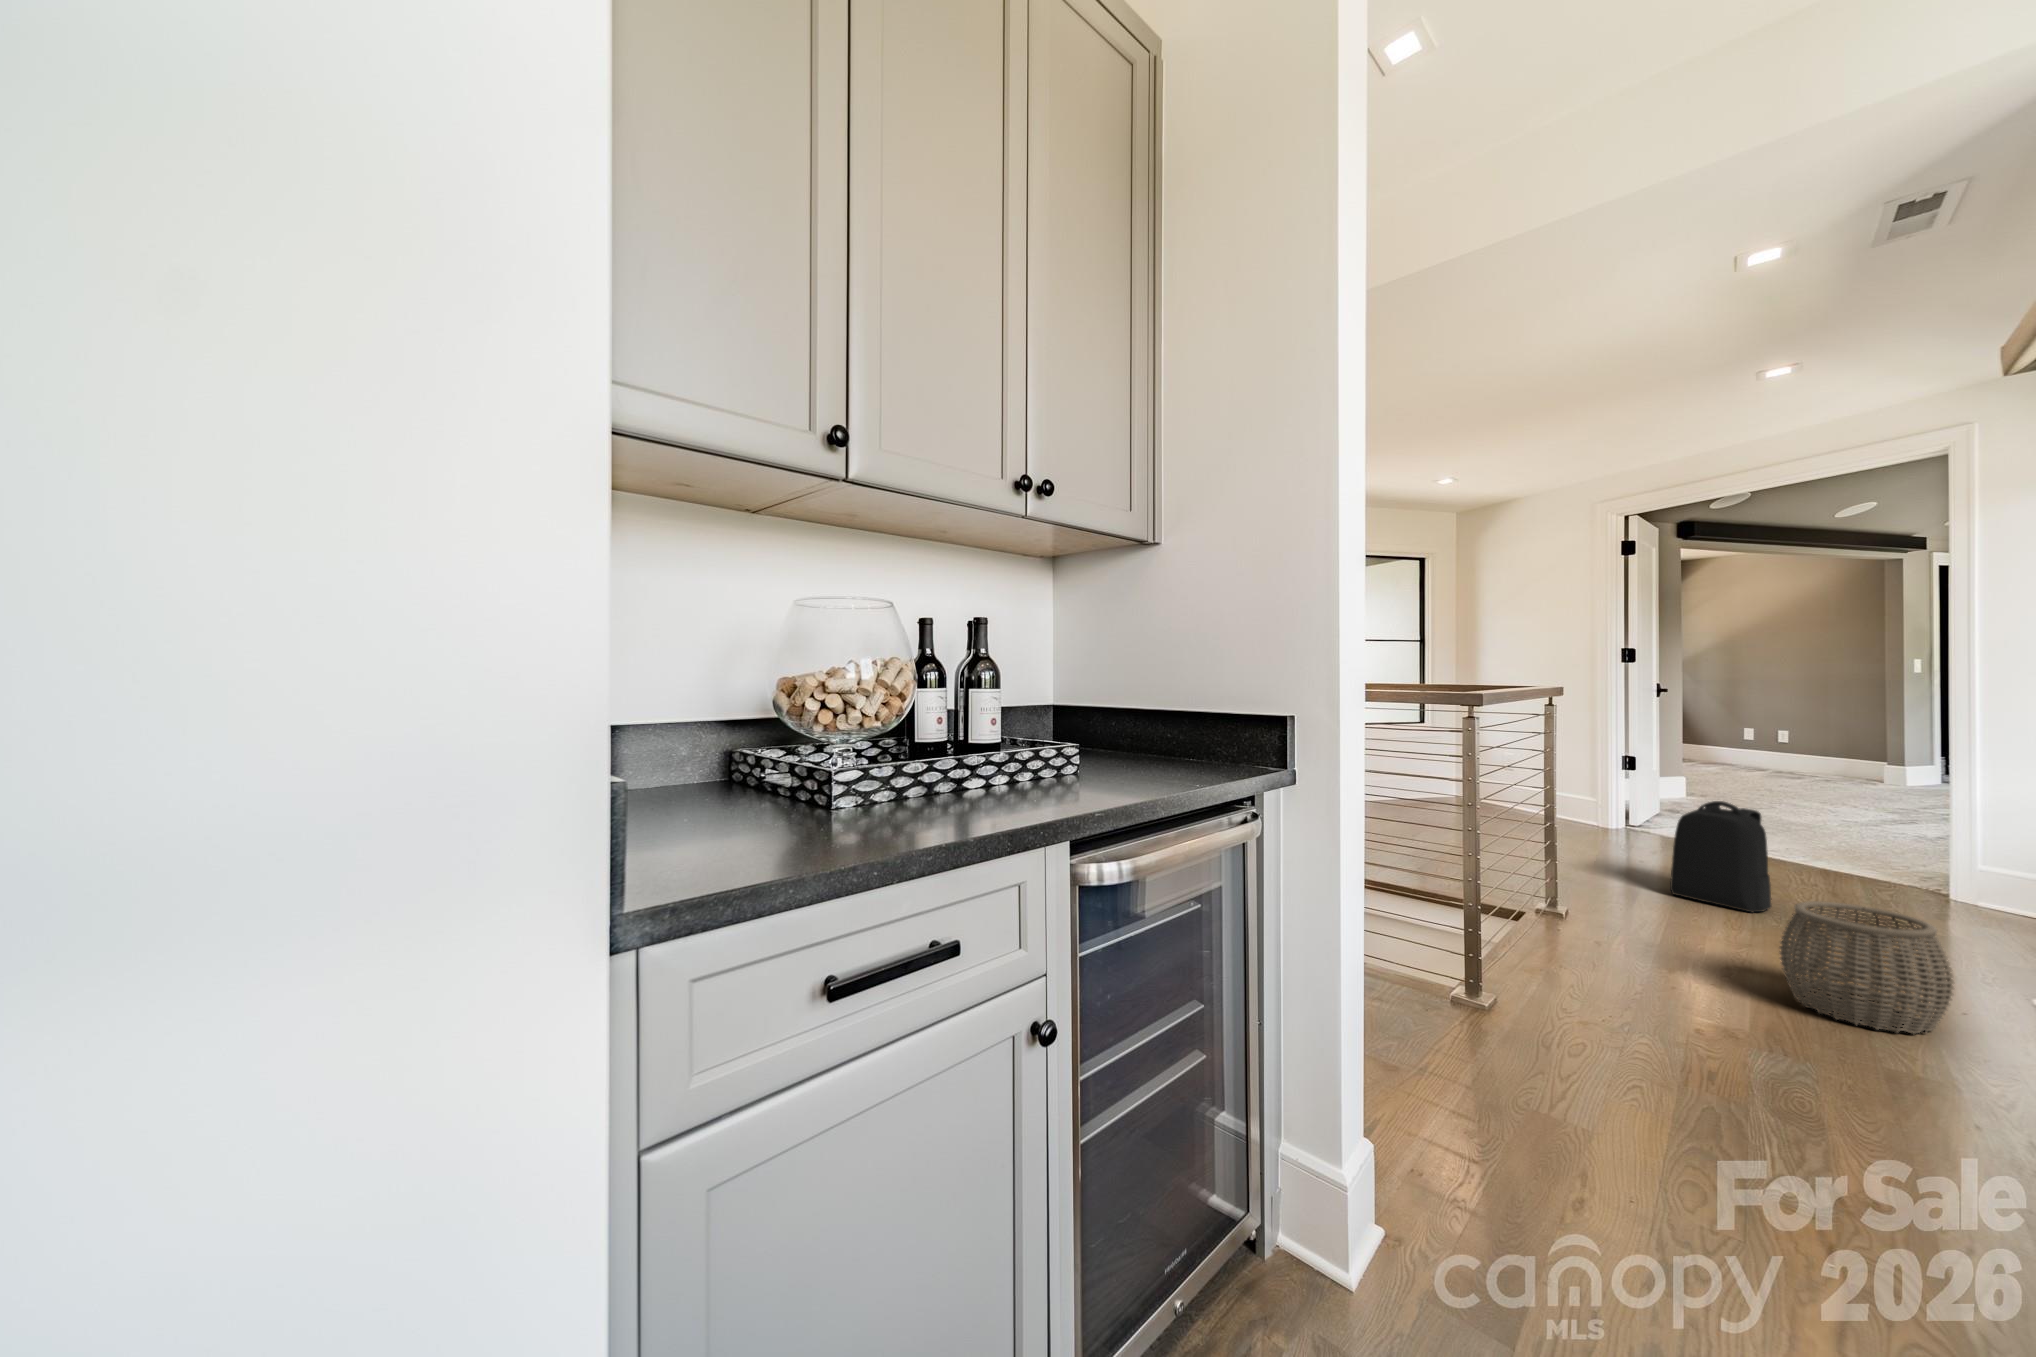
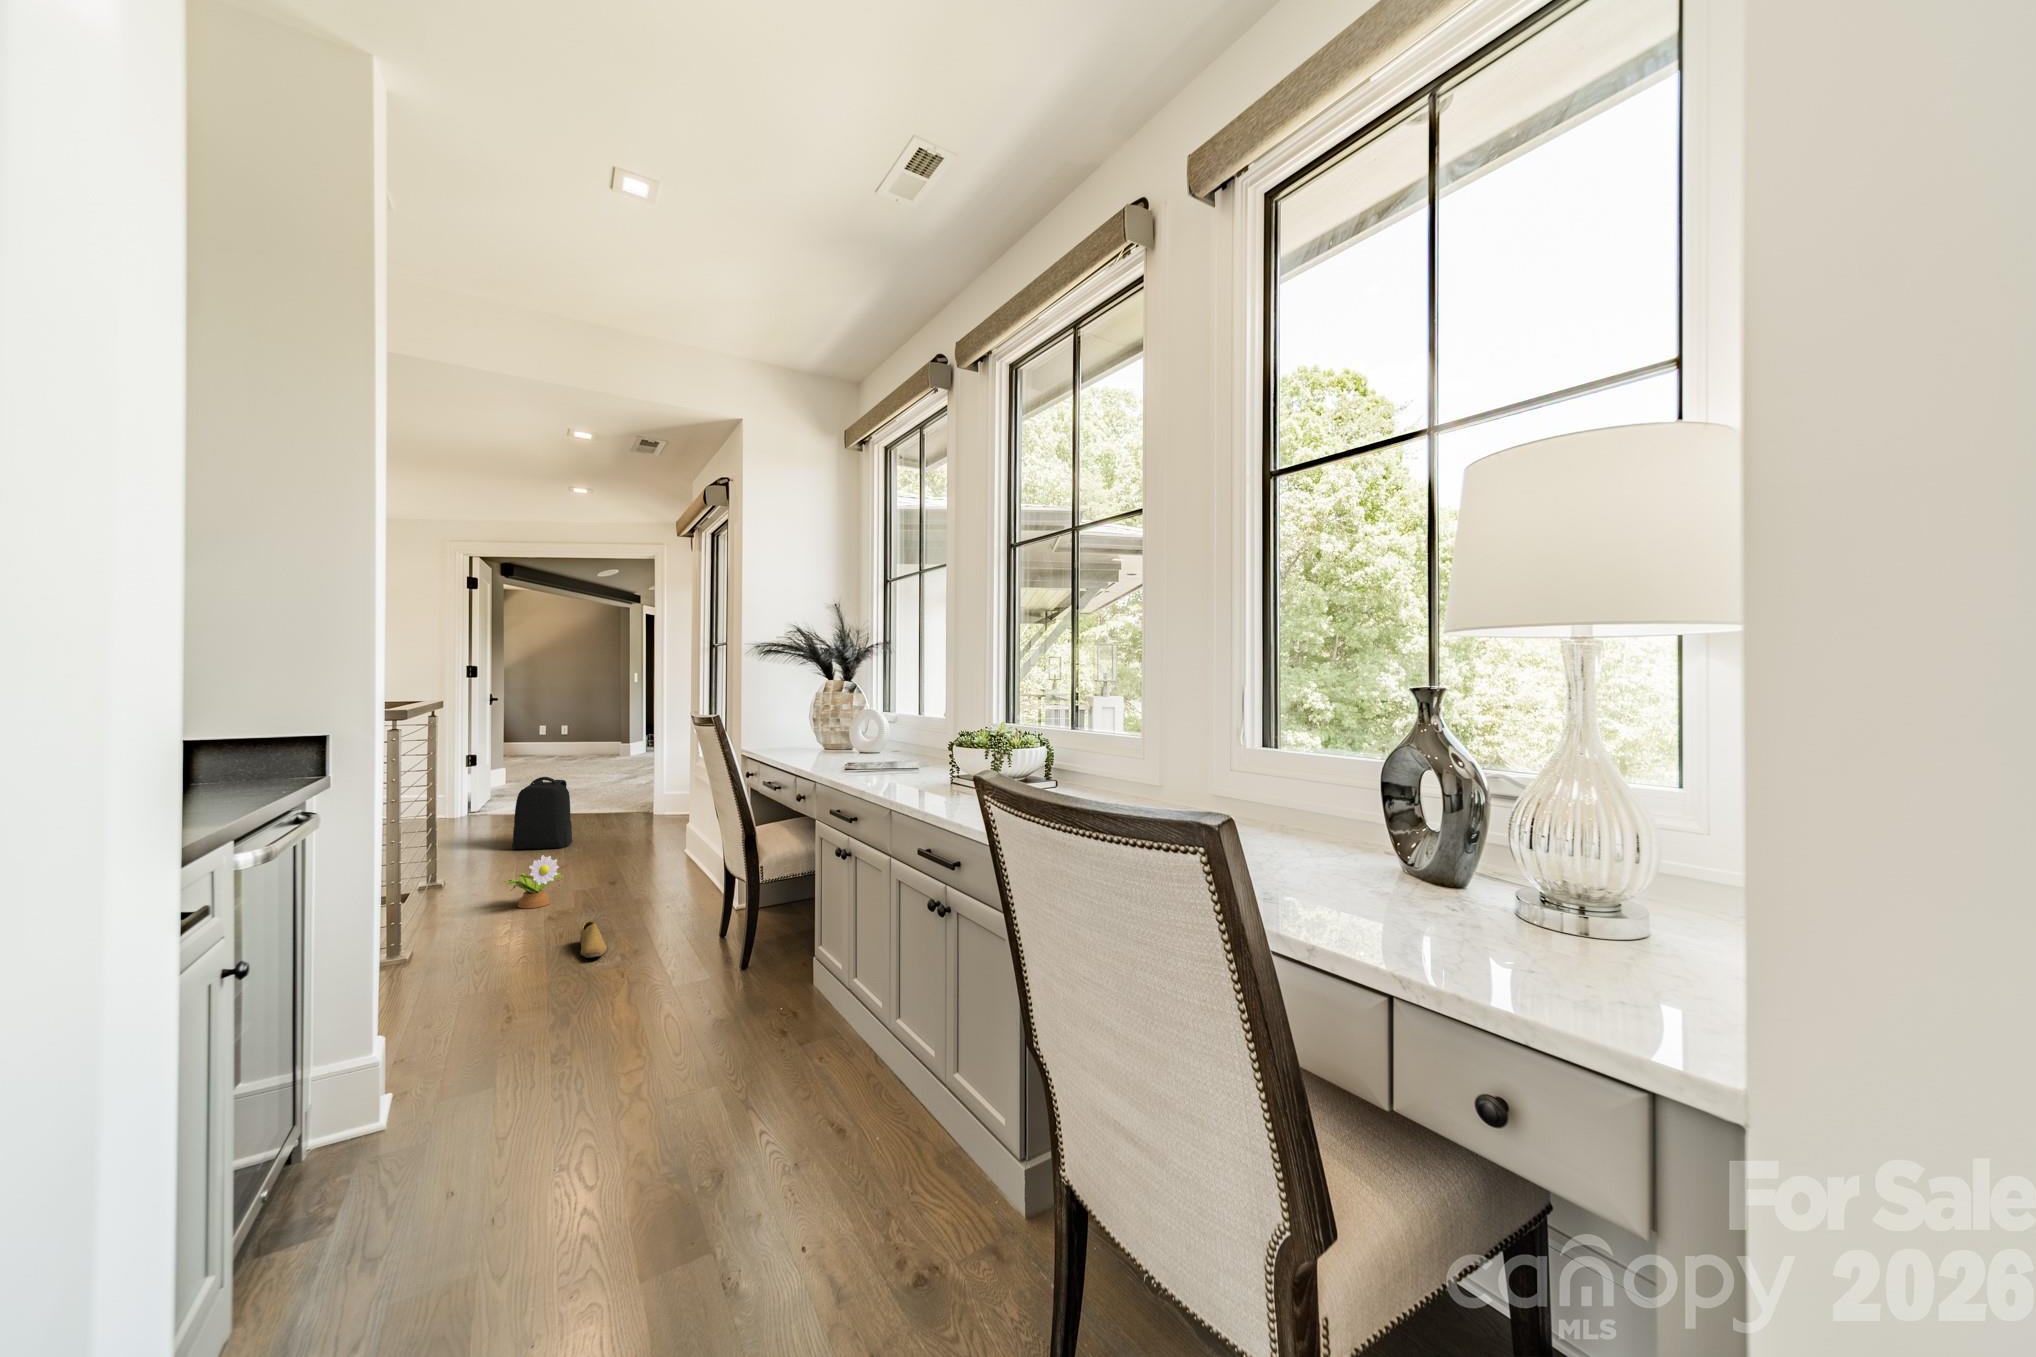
woven basket: present [1780,901,1954,1034] -> none [582,821,655,886]
decorative plant: none [1632,932,1740,1012] -> present [504,855,564,908]
shoe: none [1751,1093,1817,1190] -> present [580,920,607,958]

